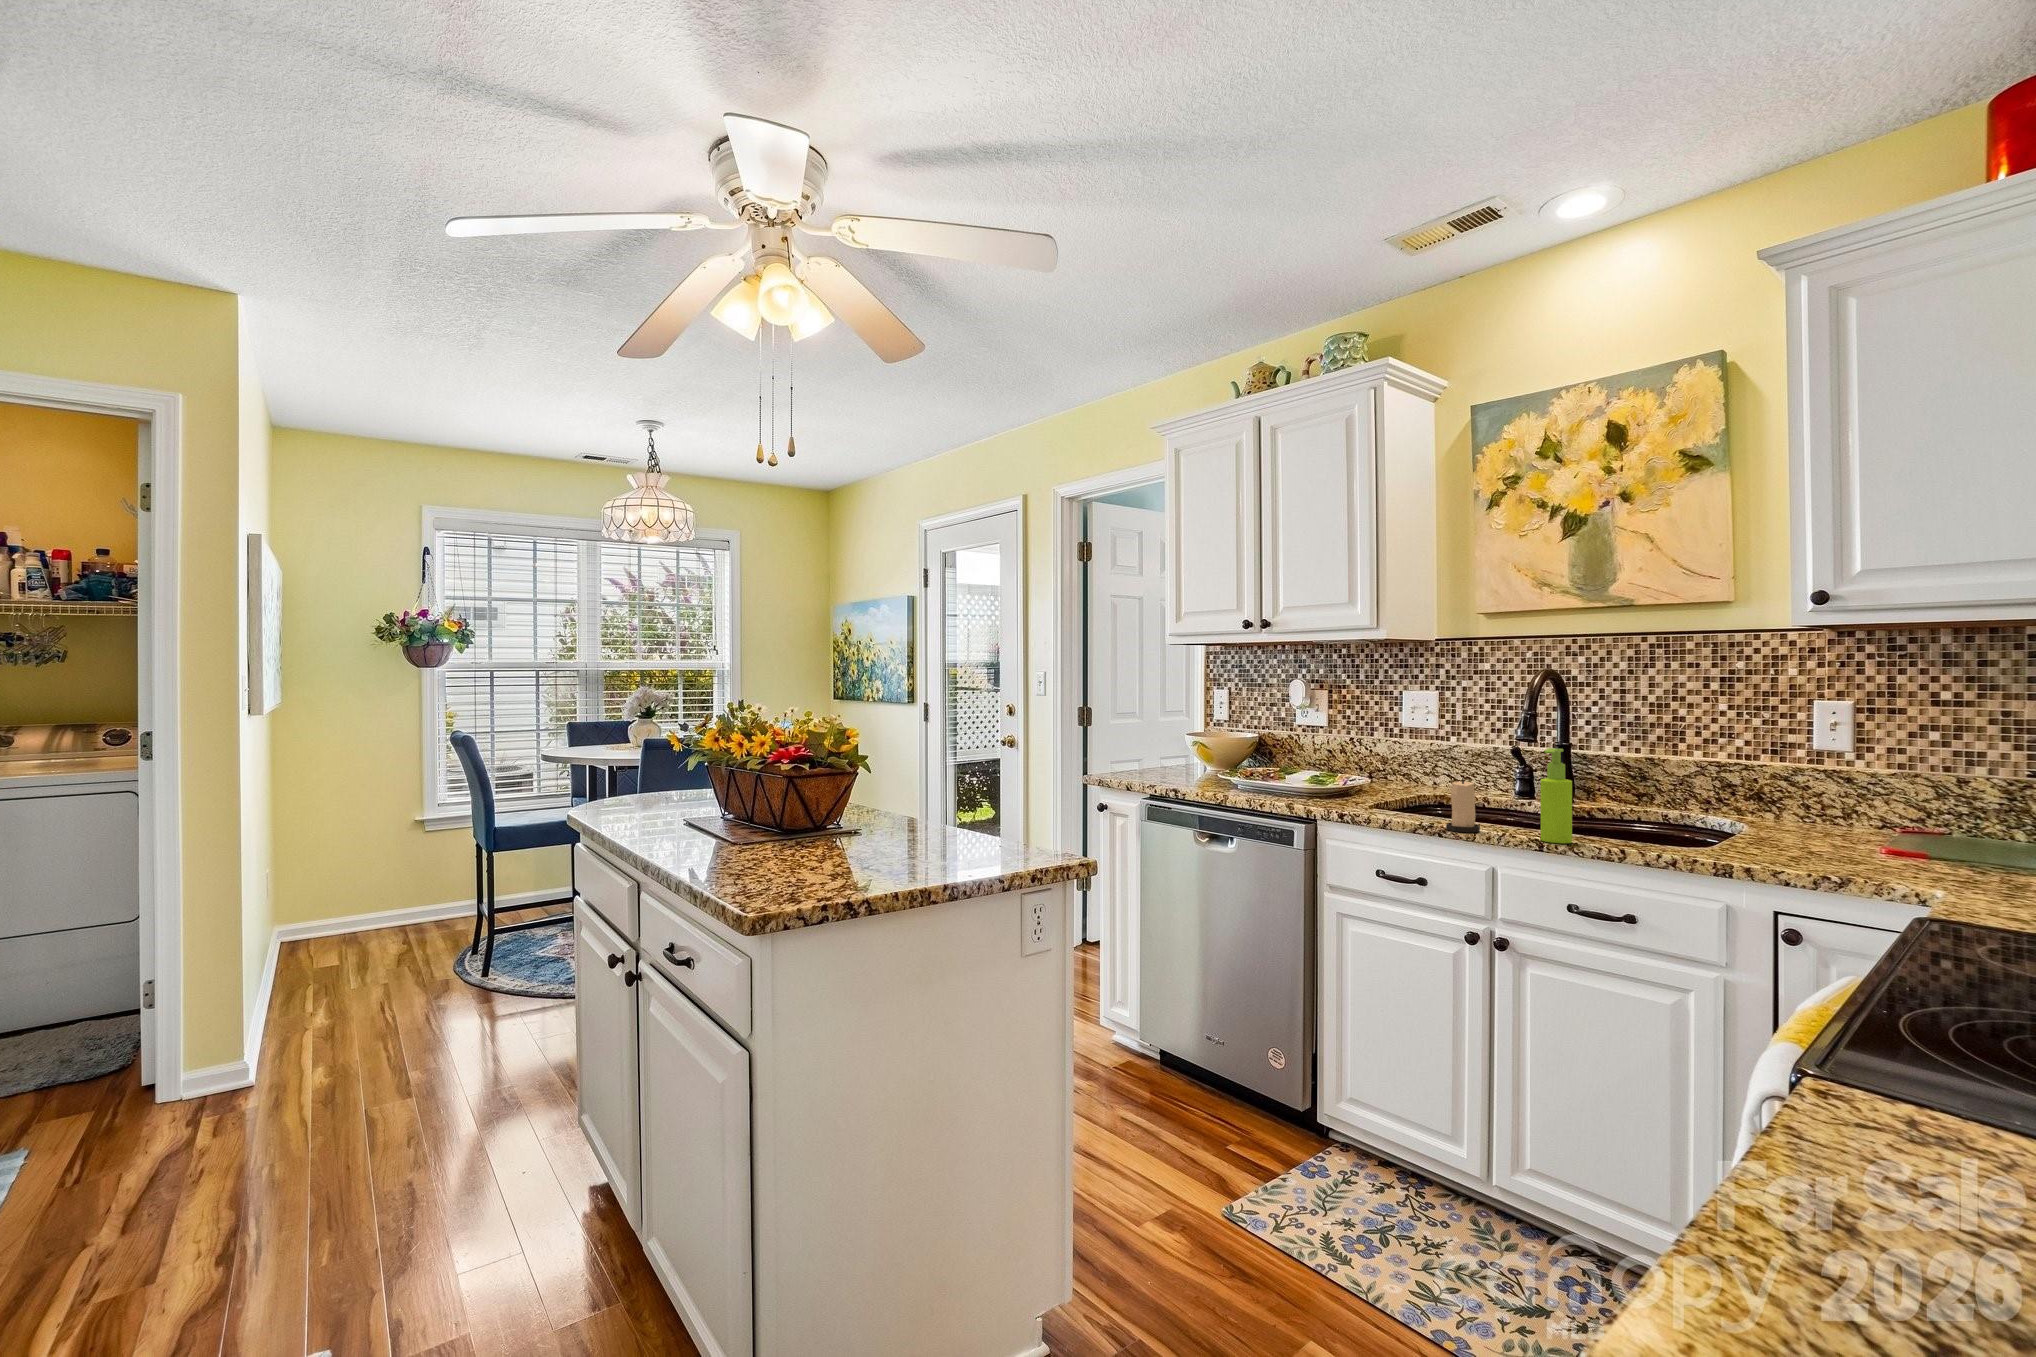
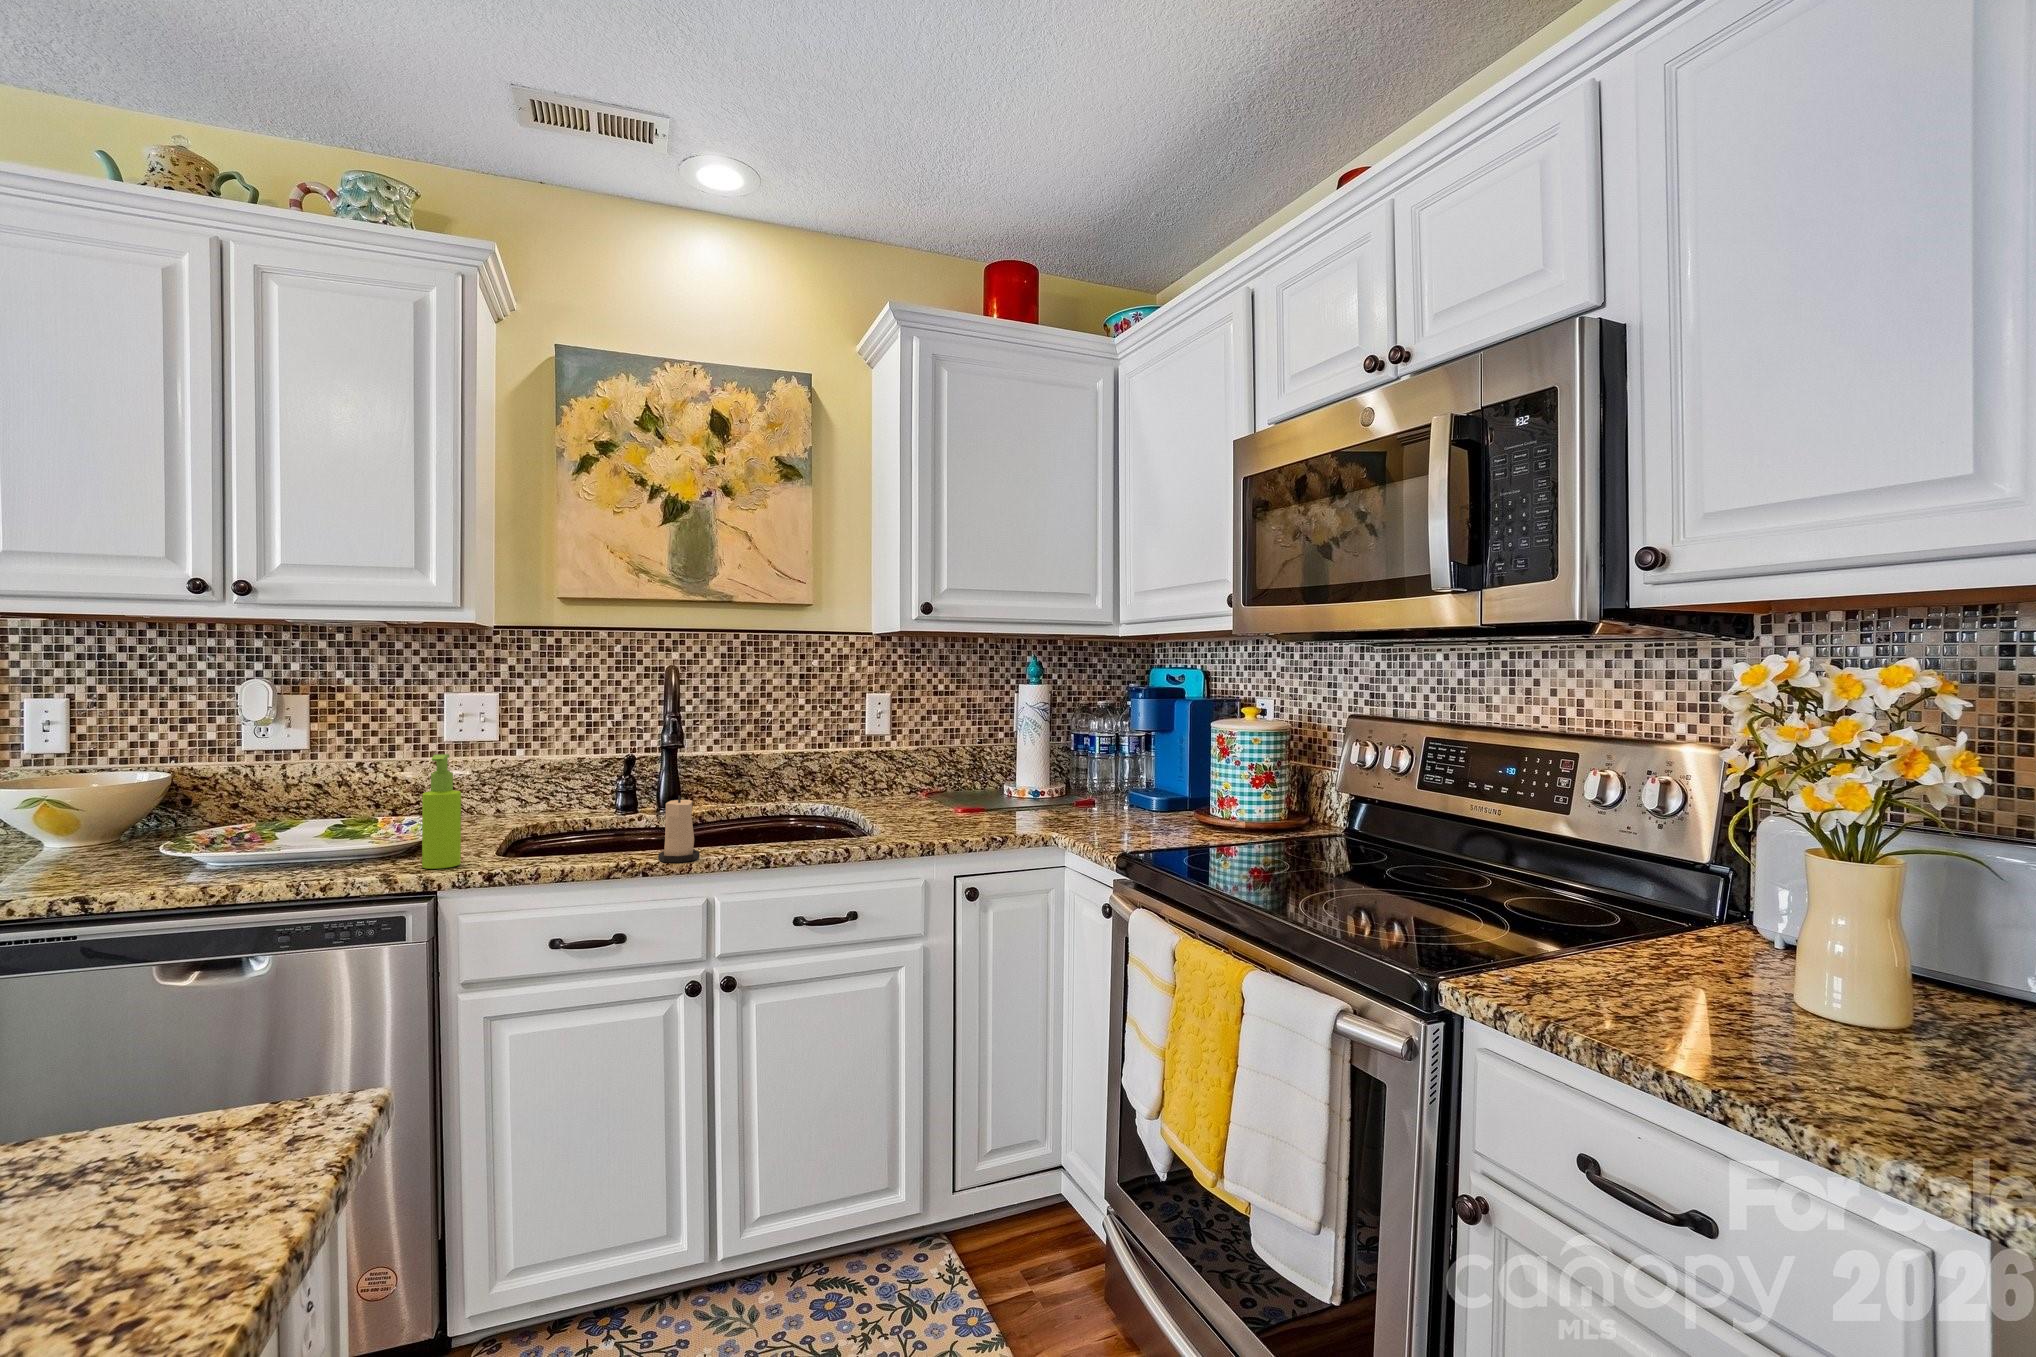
soap dispenser: present [1541,748,1572,843] -> present [422,754,461,869]

